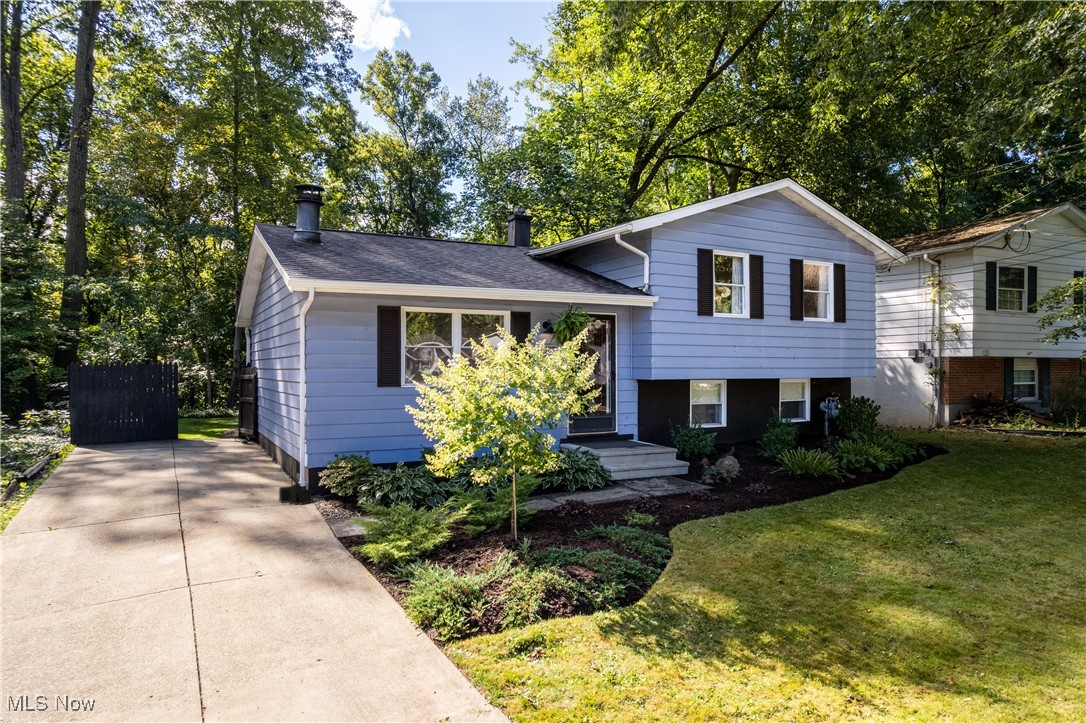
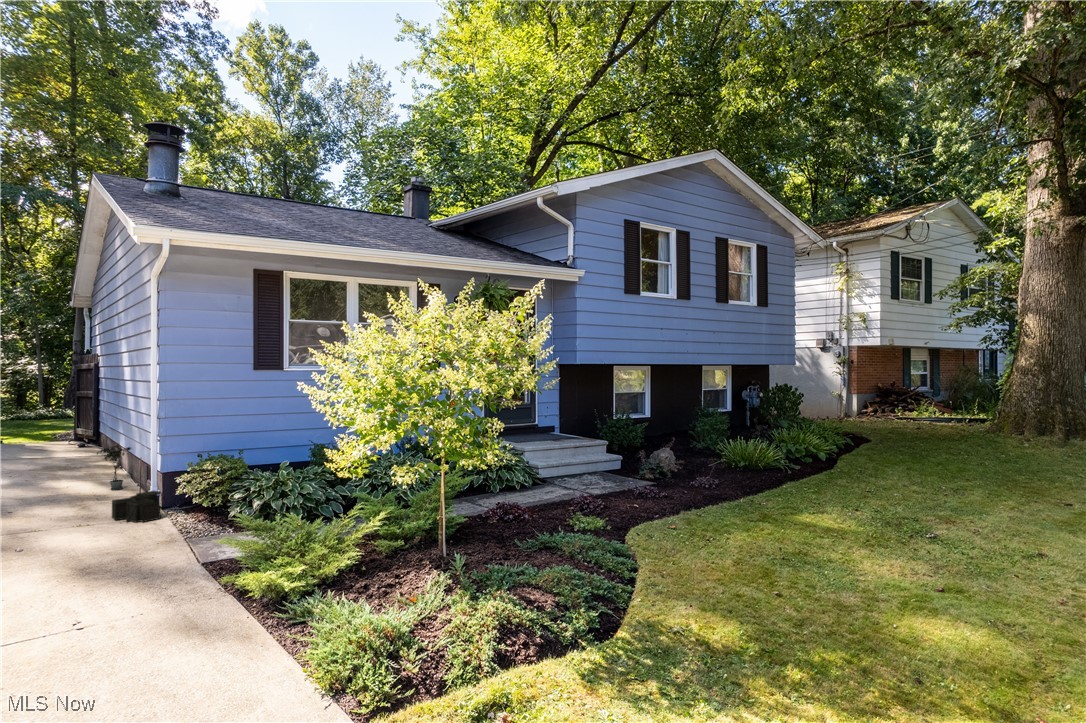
potted plant: none [268,444,293,480] -> present [97,444,131,490]

